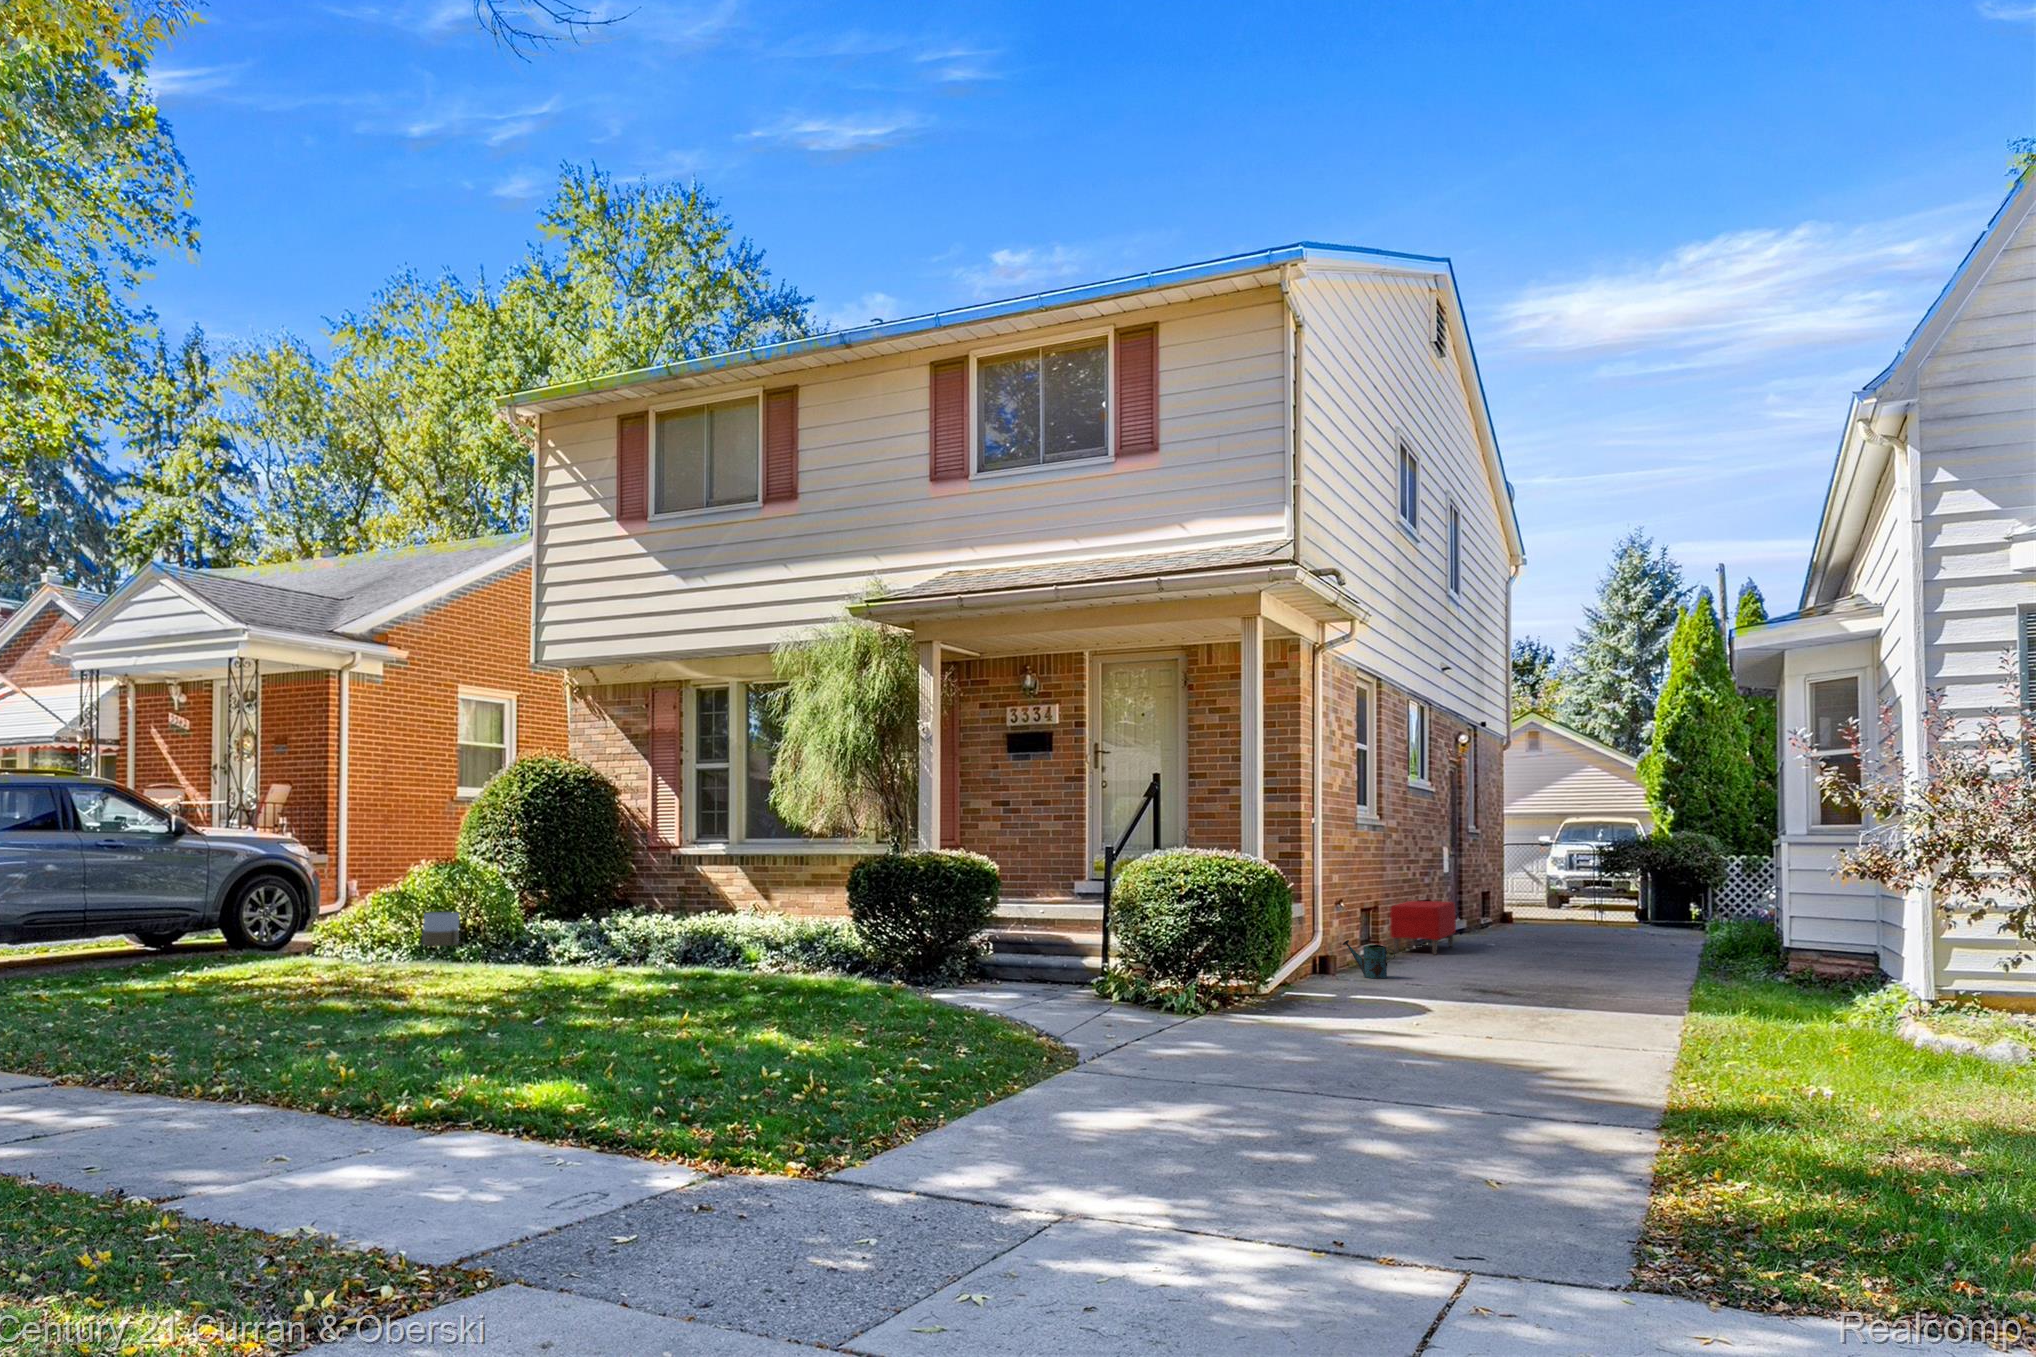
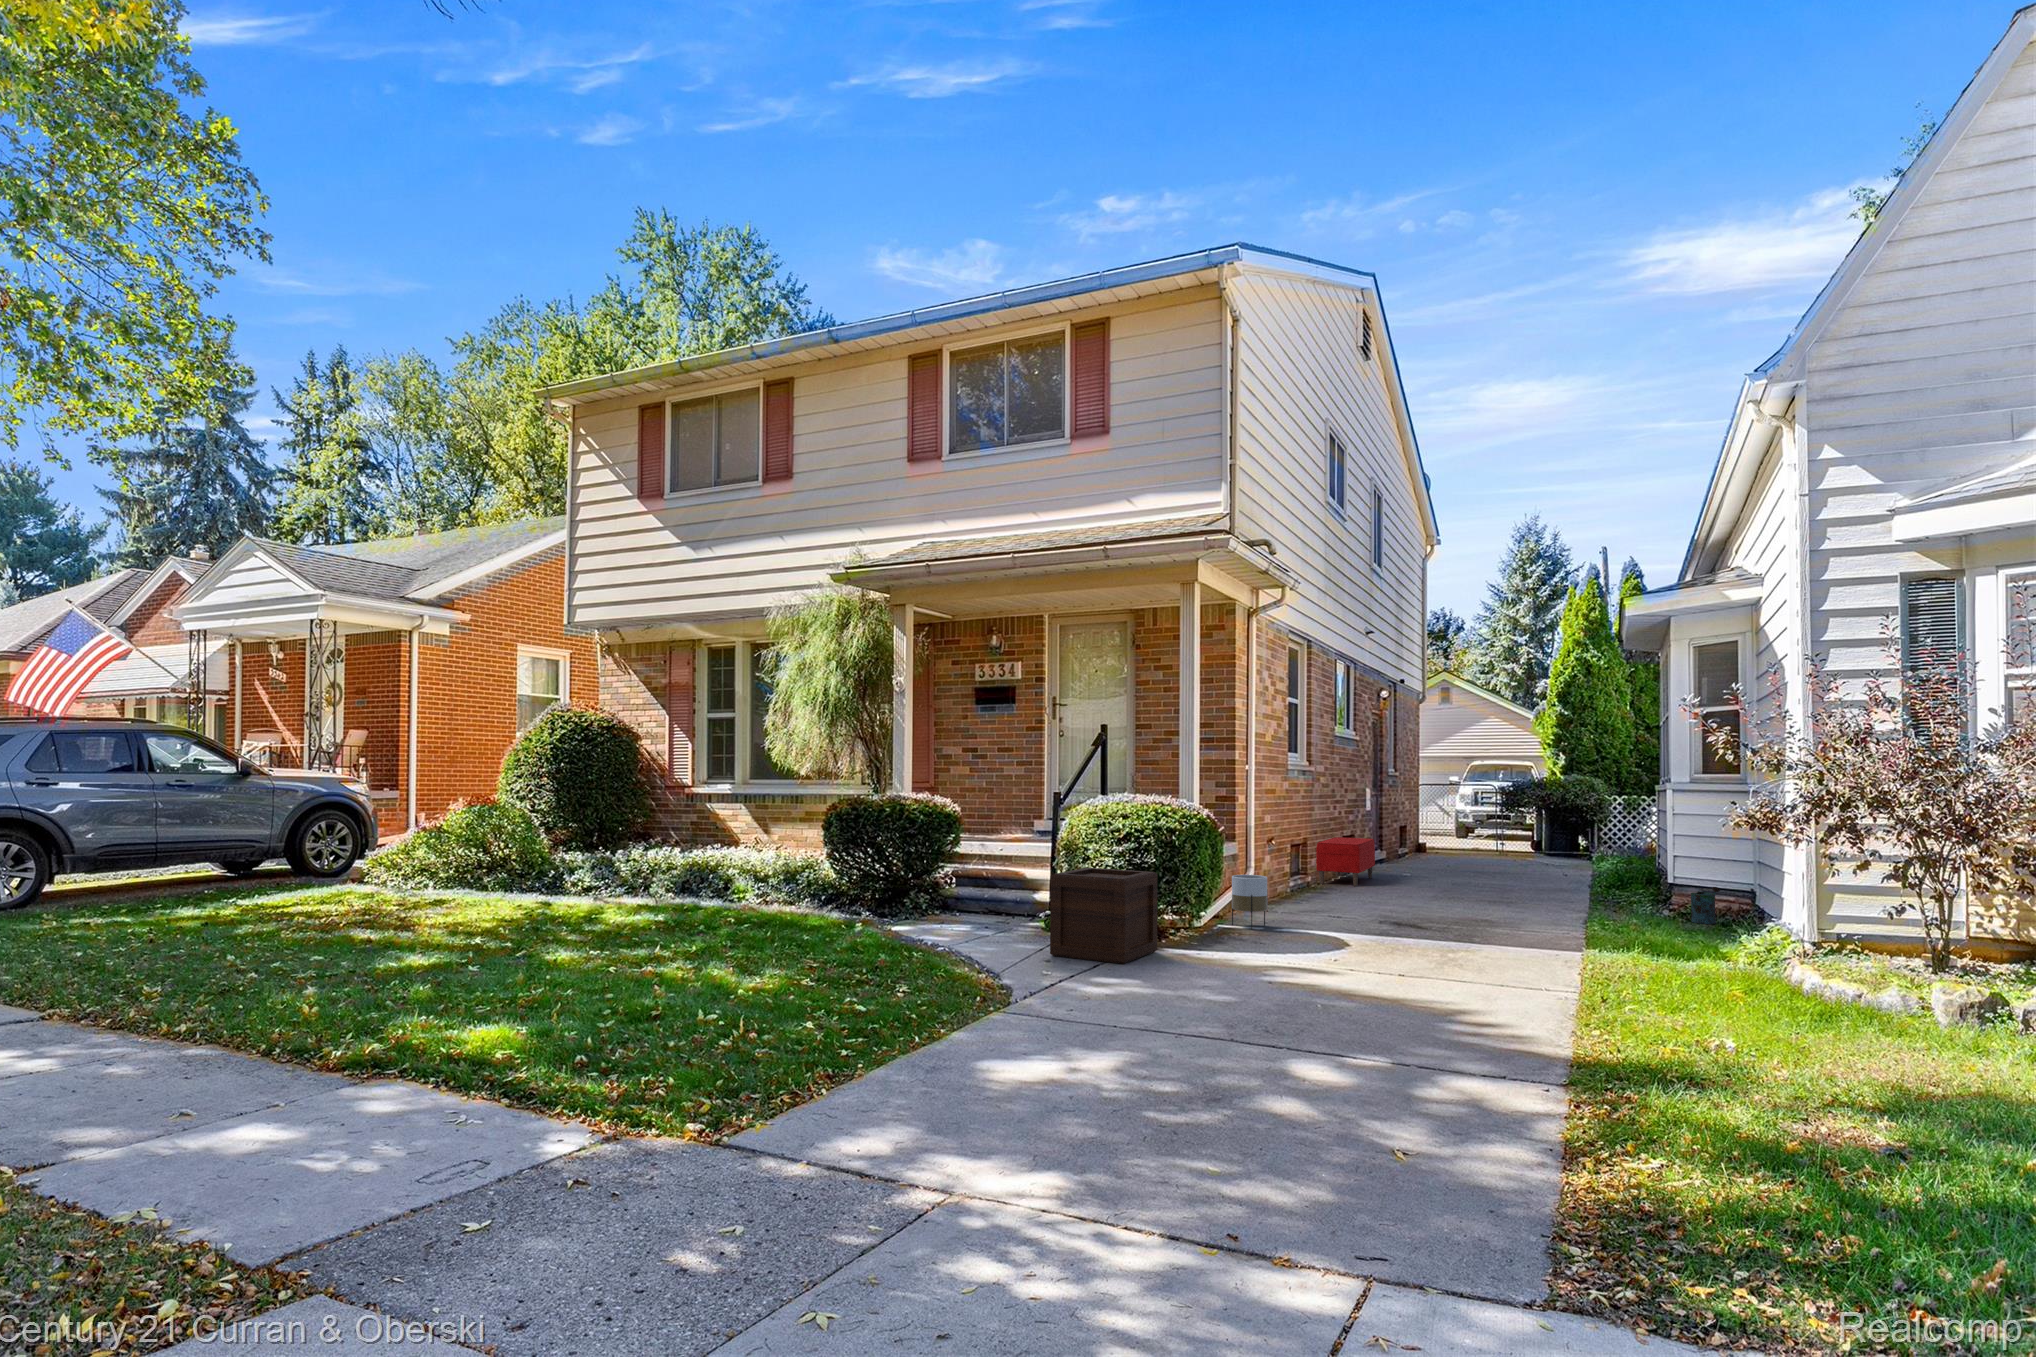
planter: present [422,912,459,947] -> present [1232,875,1268,929]
wooden crate: none [1109,927,1225,1029] -> present [1050,868,1157,964]
watering can: present [1343,940,1395,978] -> present [1691,887,1720,924]

